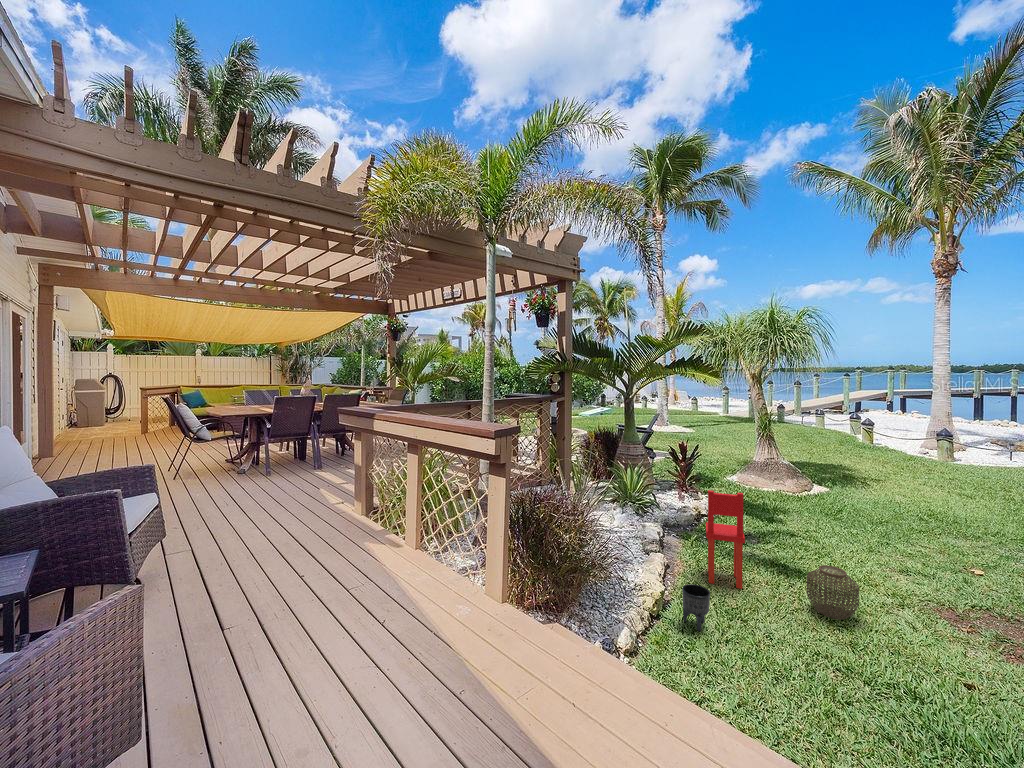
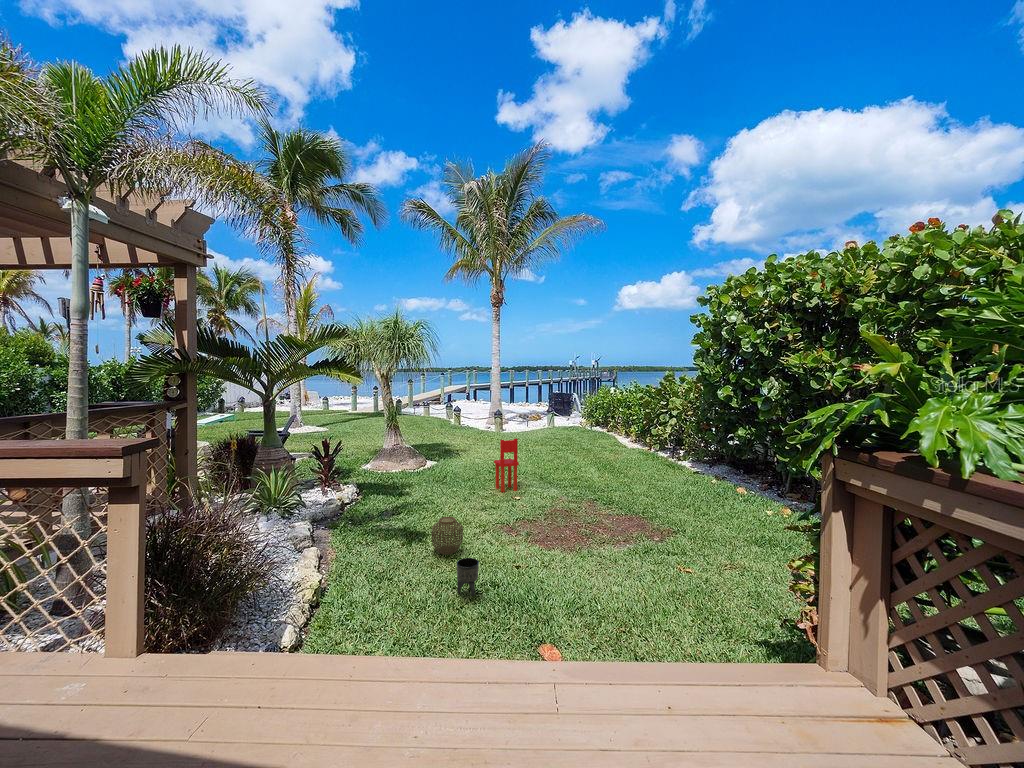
chair: present [706,490,745,589] -> present [494,439,519,492]
planter: present [682,584,710,631] -> present [457,558,479,596]

